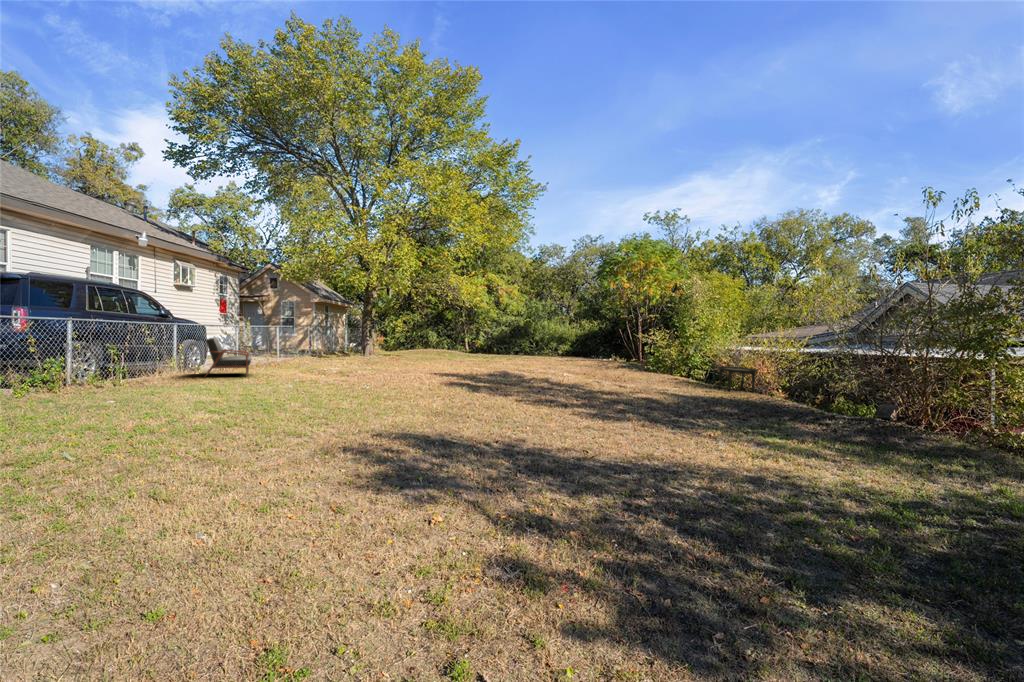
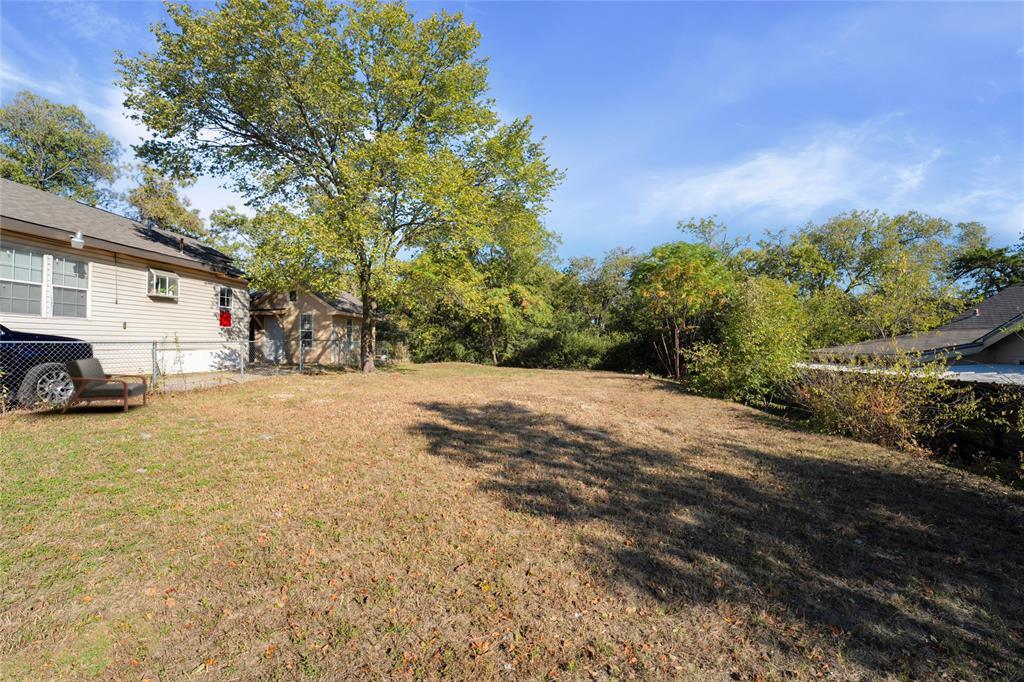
round table: present [717,366,758,392] -> none [800,398,873,443]

